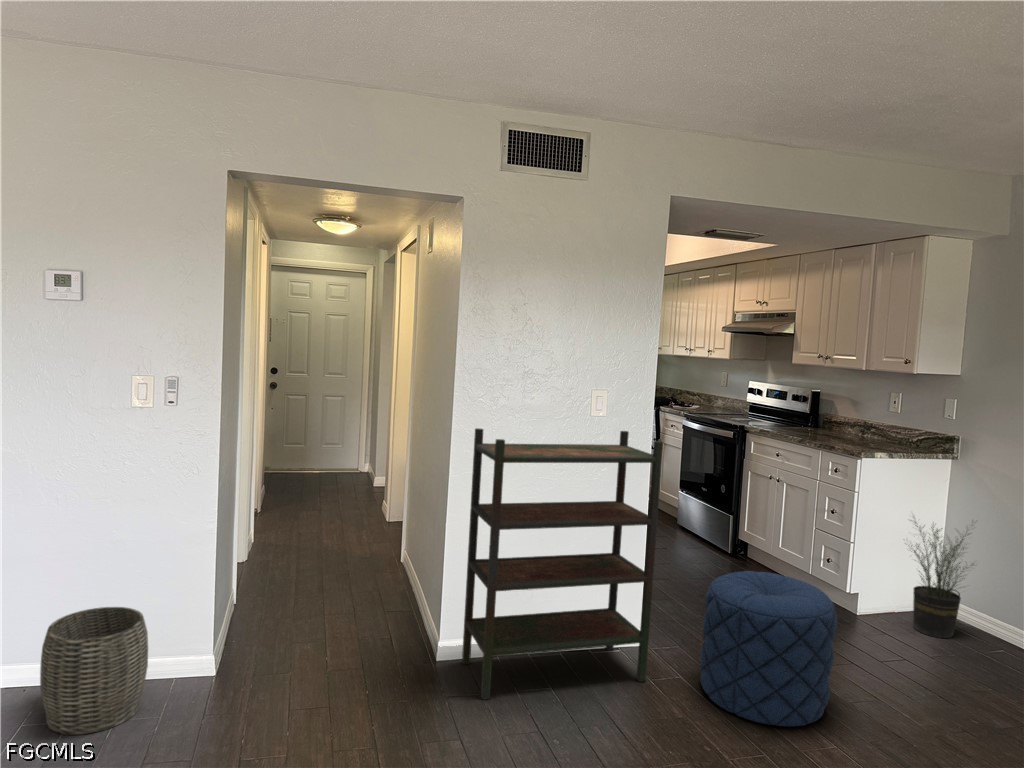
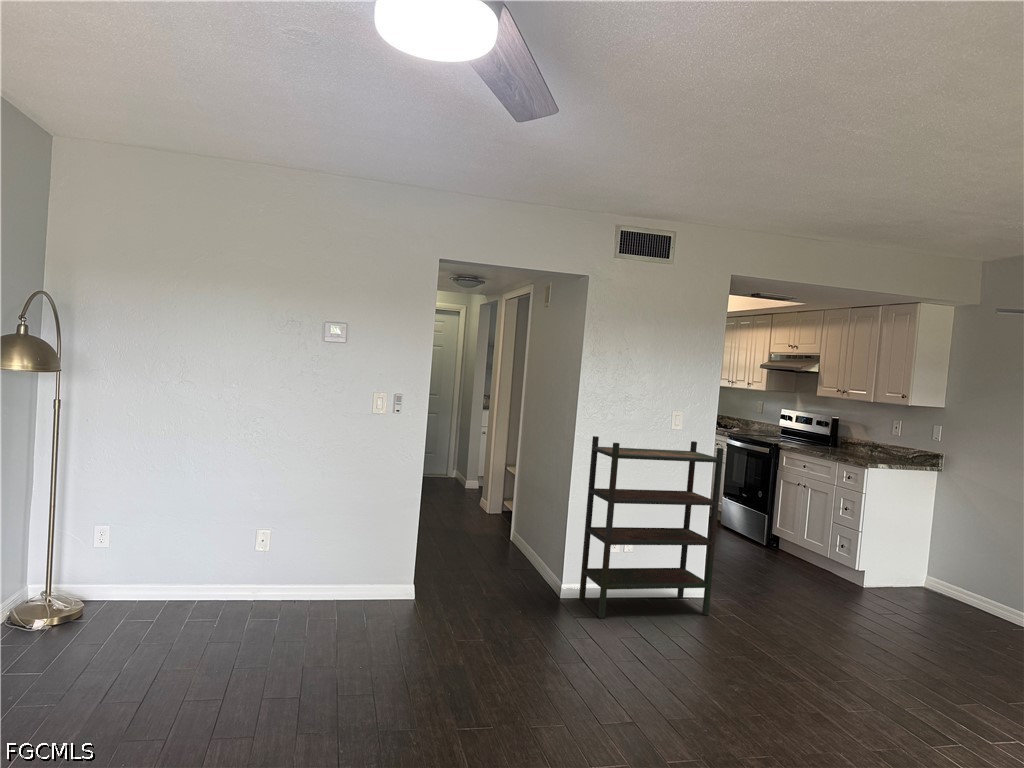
potted plant: present [910,517,977,638] -> none [898,509,956,604]
pouf: present [700,571,837,726] -> none [747,542,843,642]
woven basket: present [40,607,148,735] -> none [327,545,388,620]

